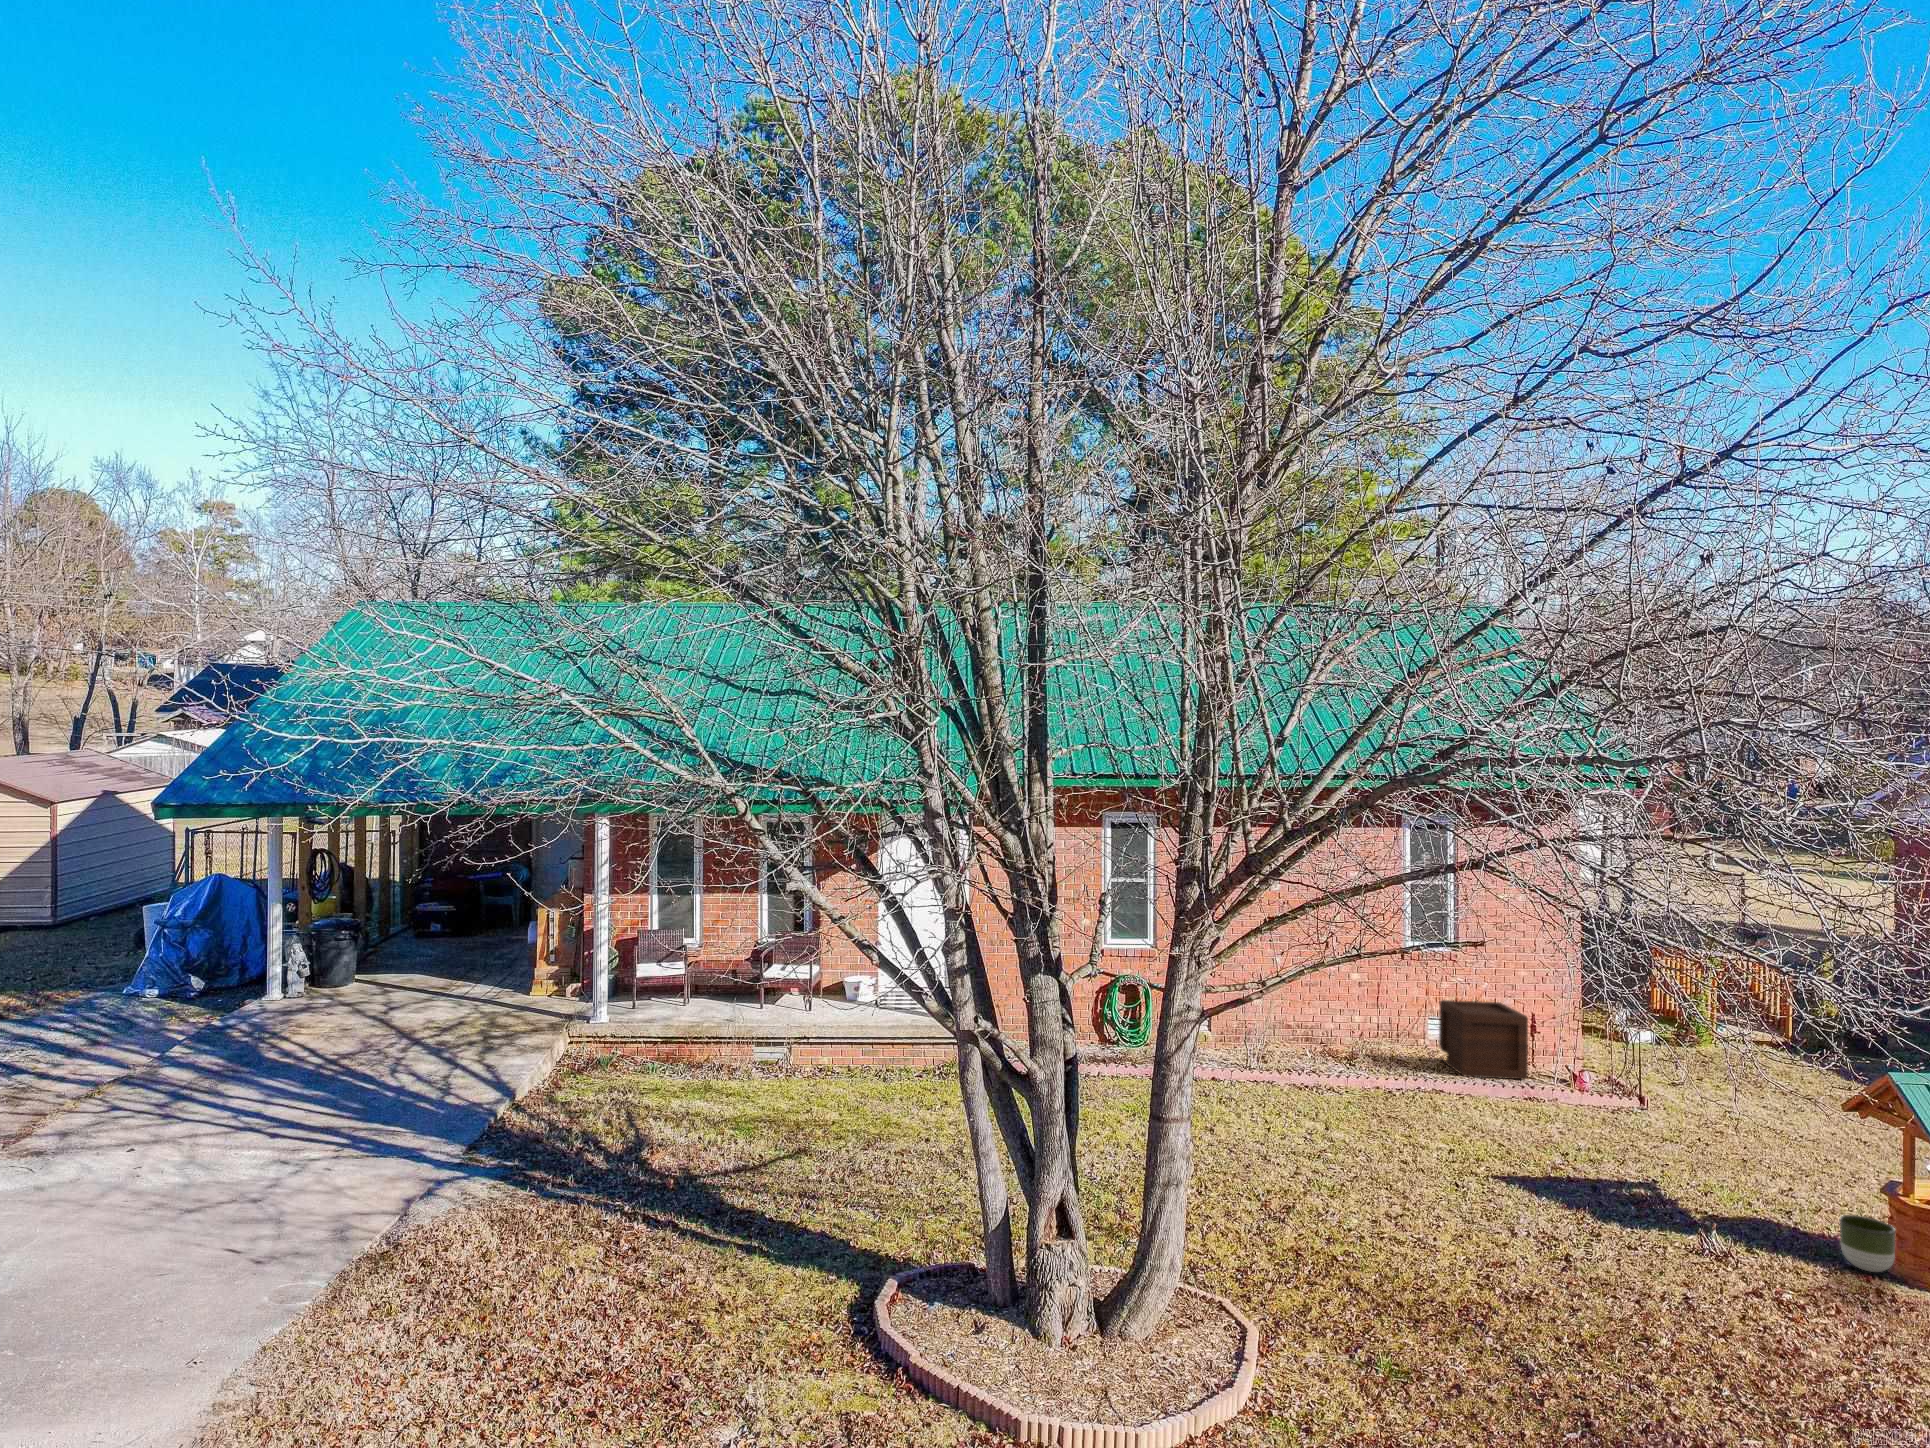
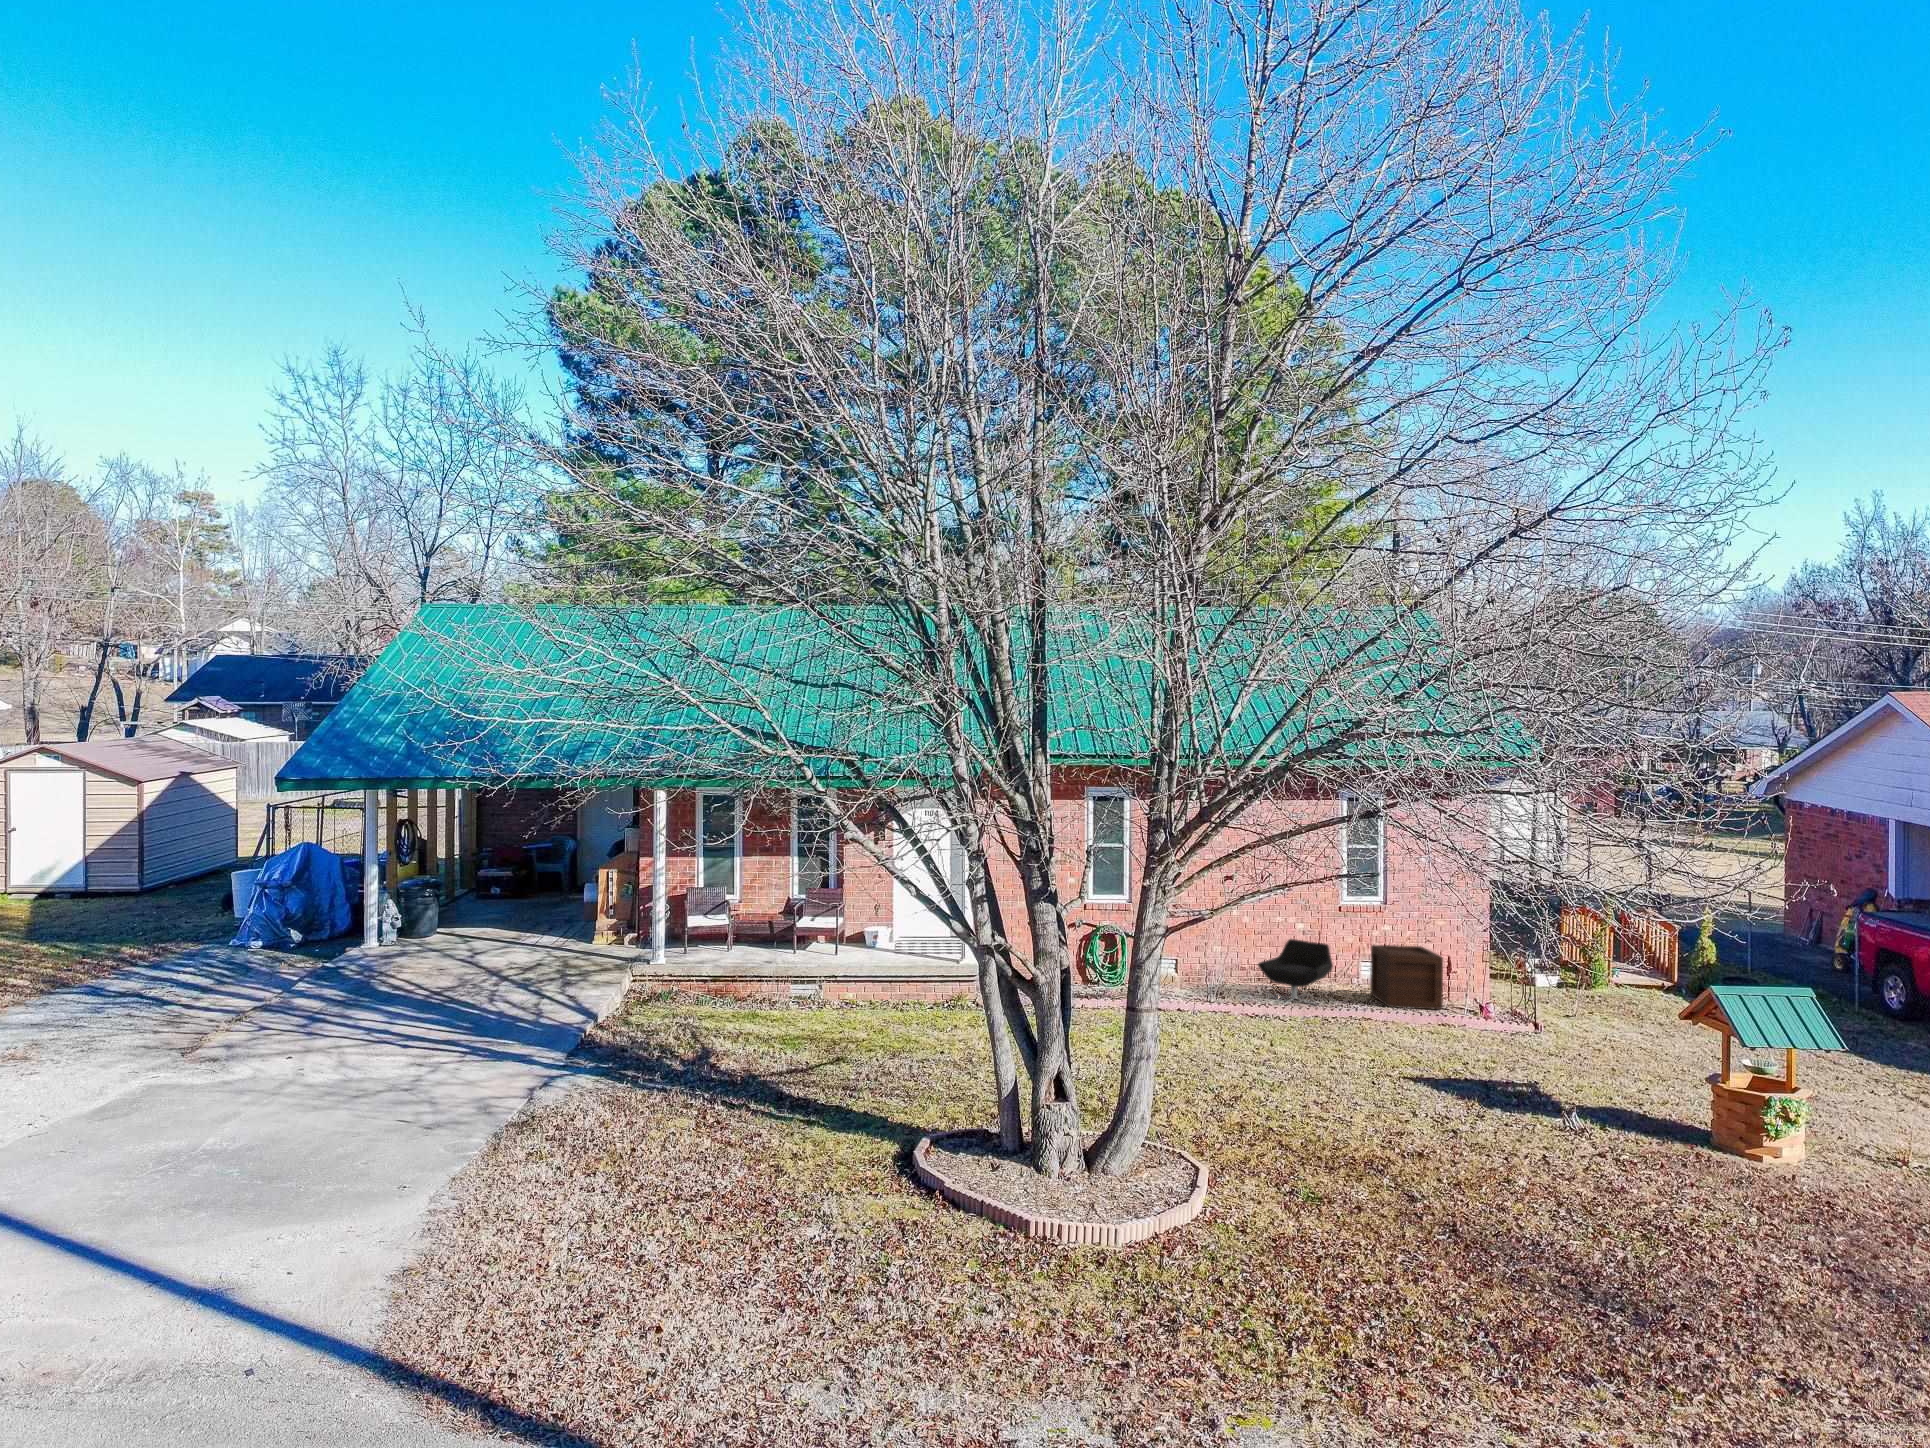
lounge chair: none [1306,993,1396,1074] -> present [1258,939,1333,1004]
planter: present [1840,1215,1895,1272] -> none [1668,1098,1709,1140]

